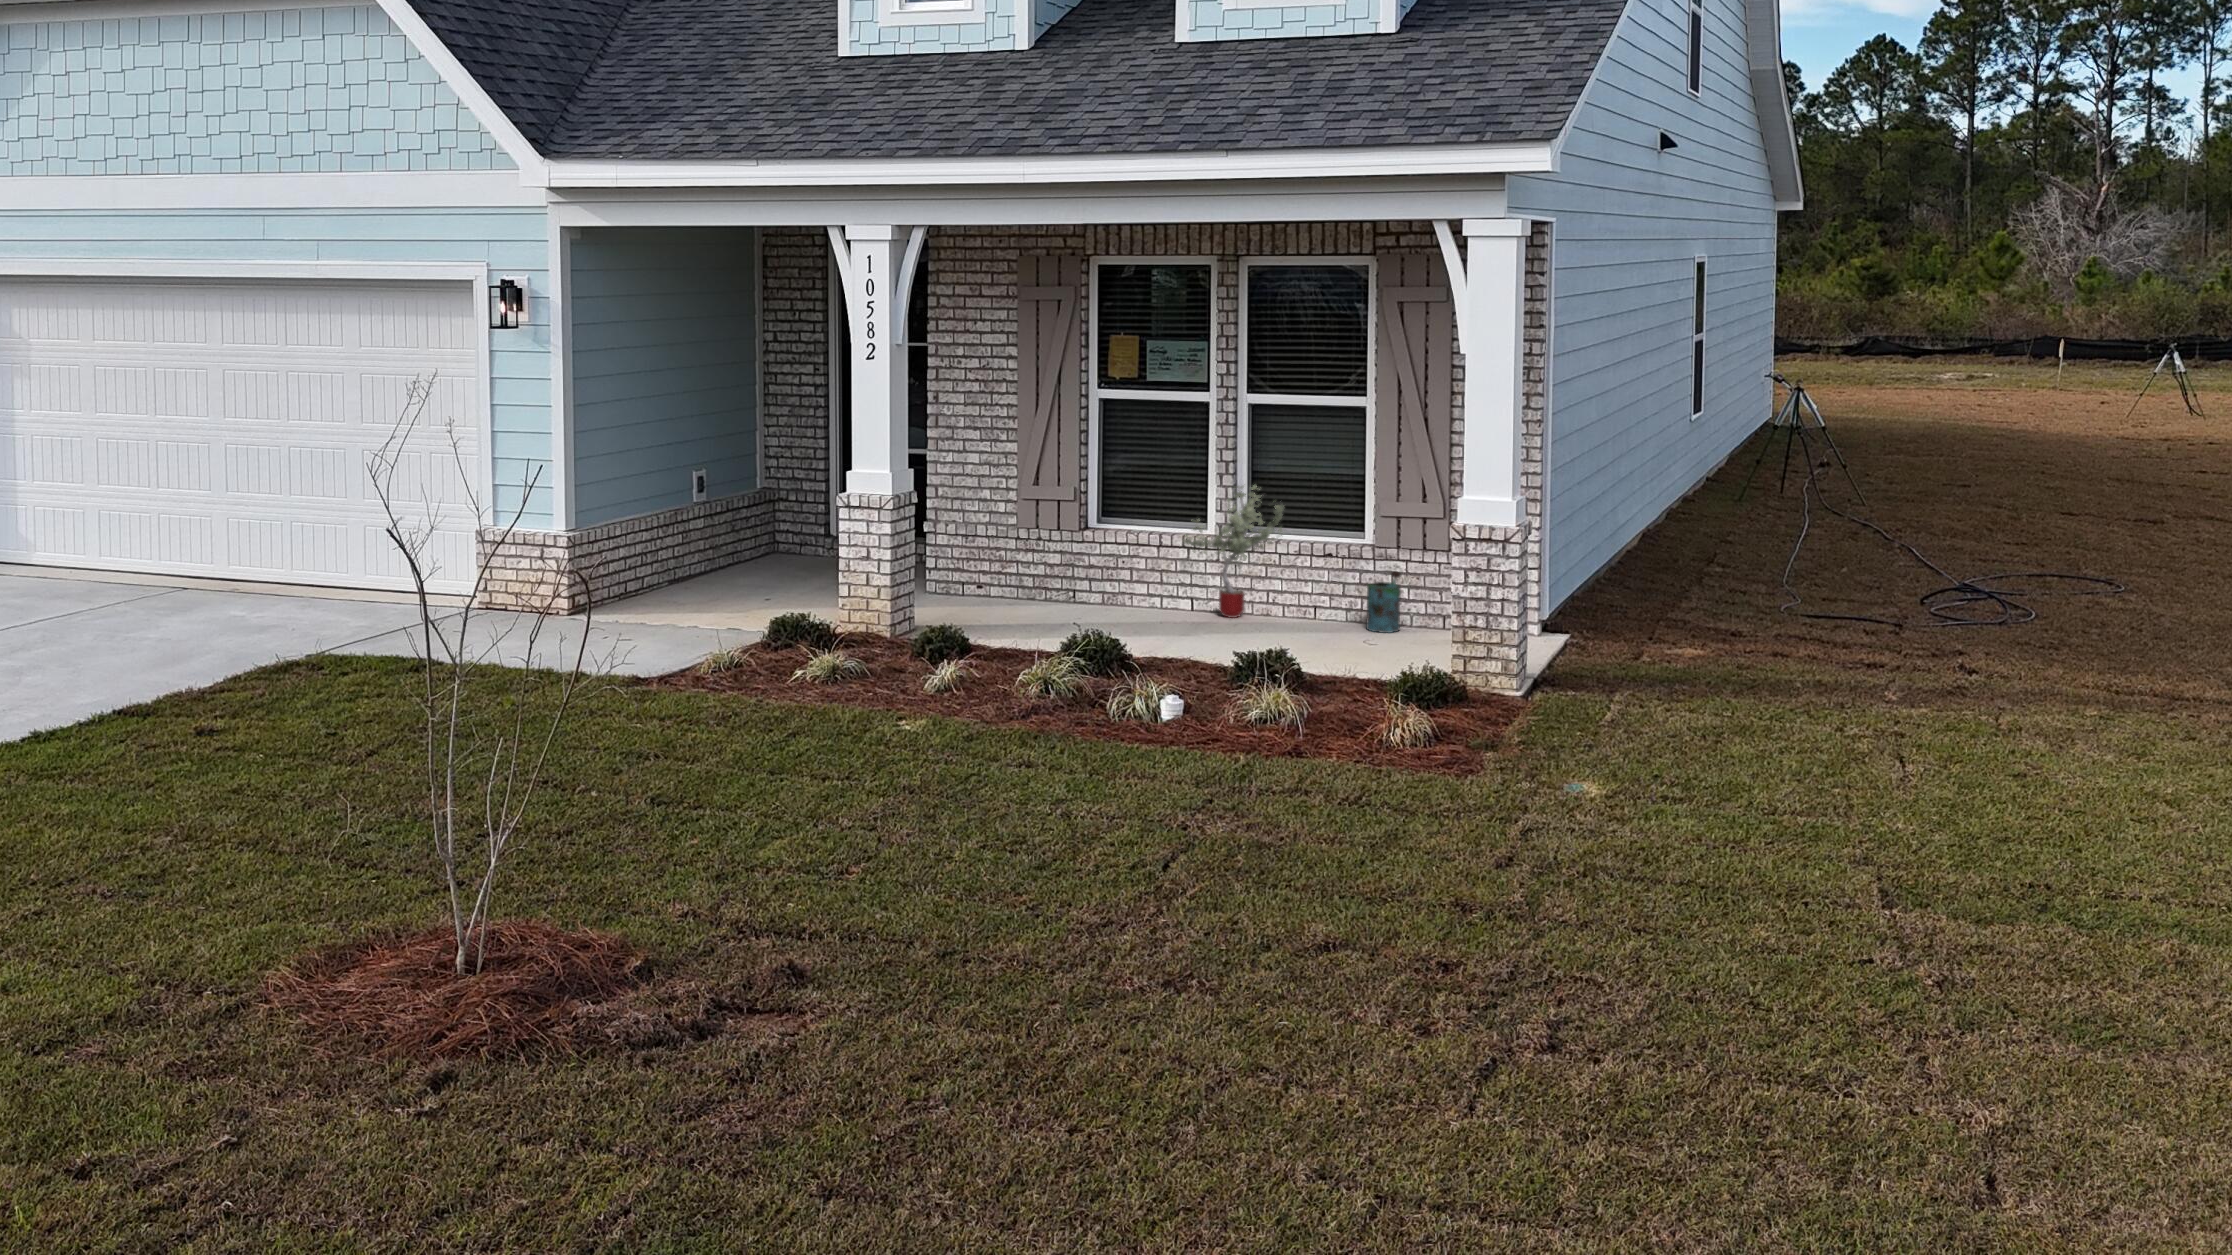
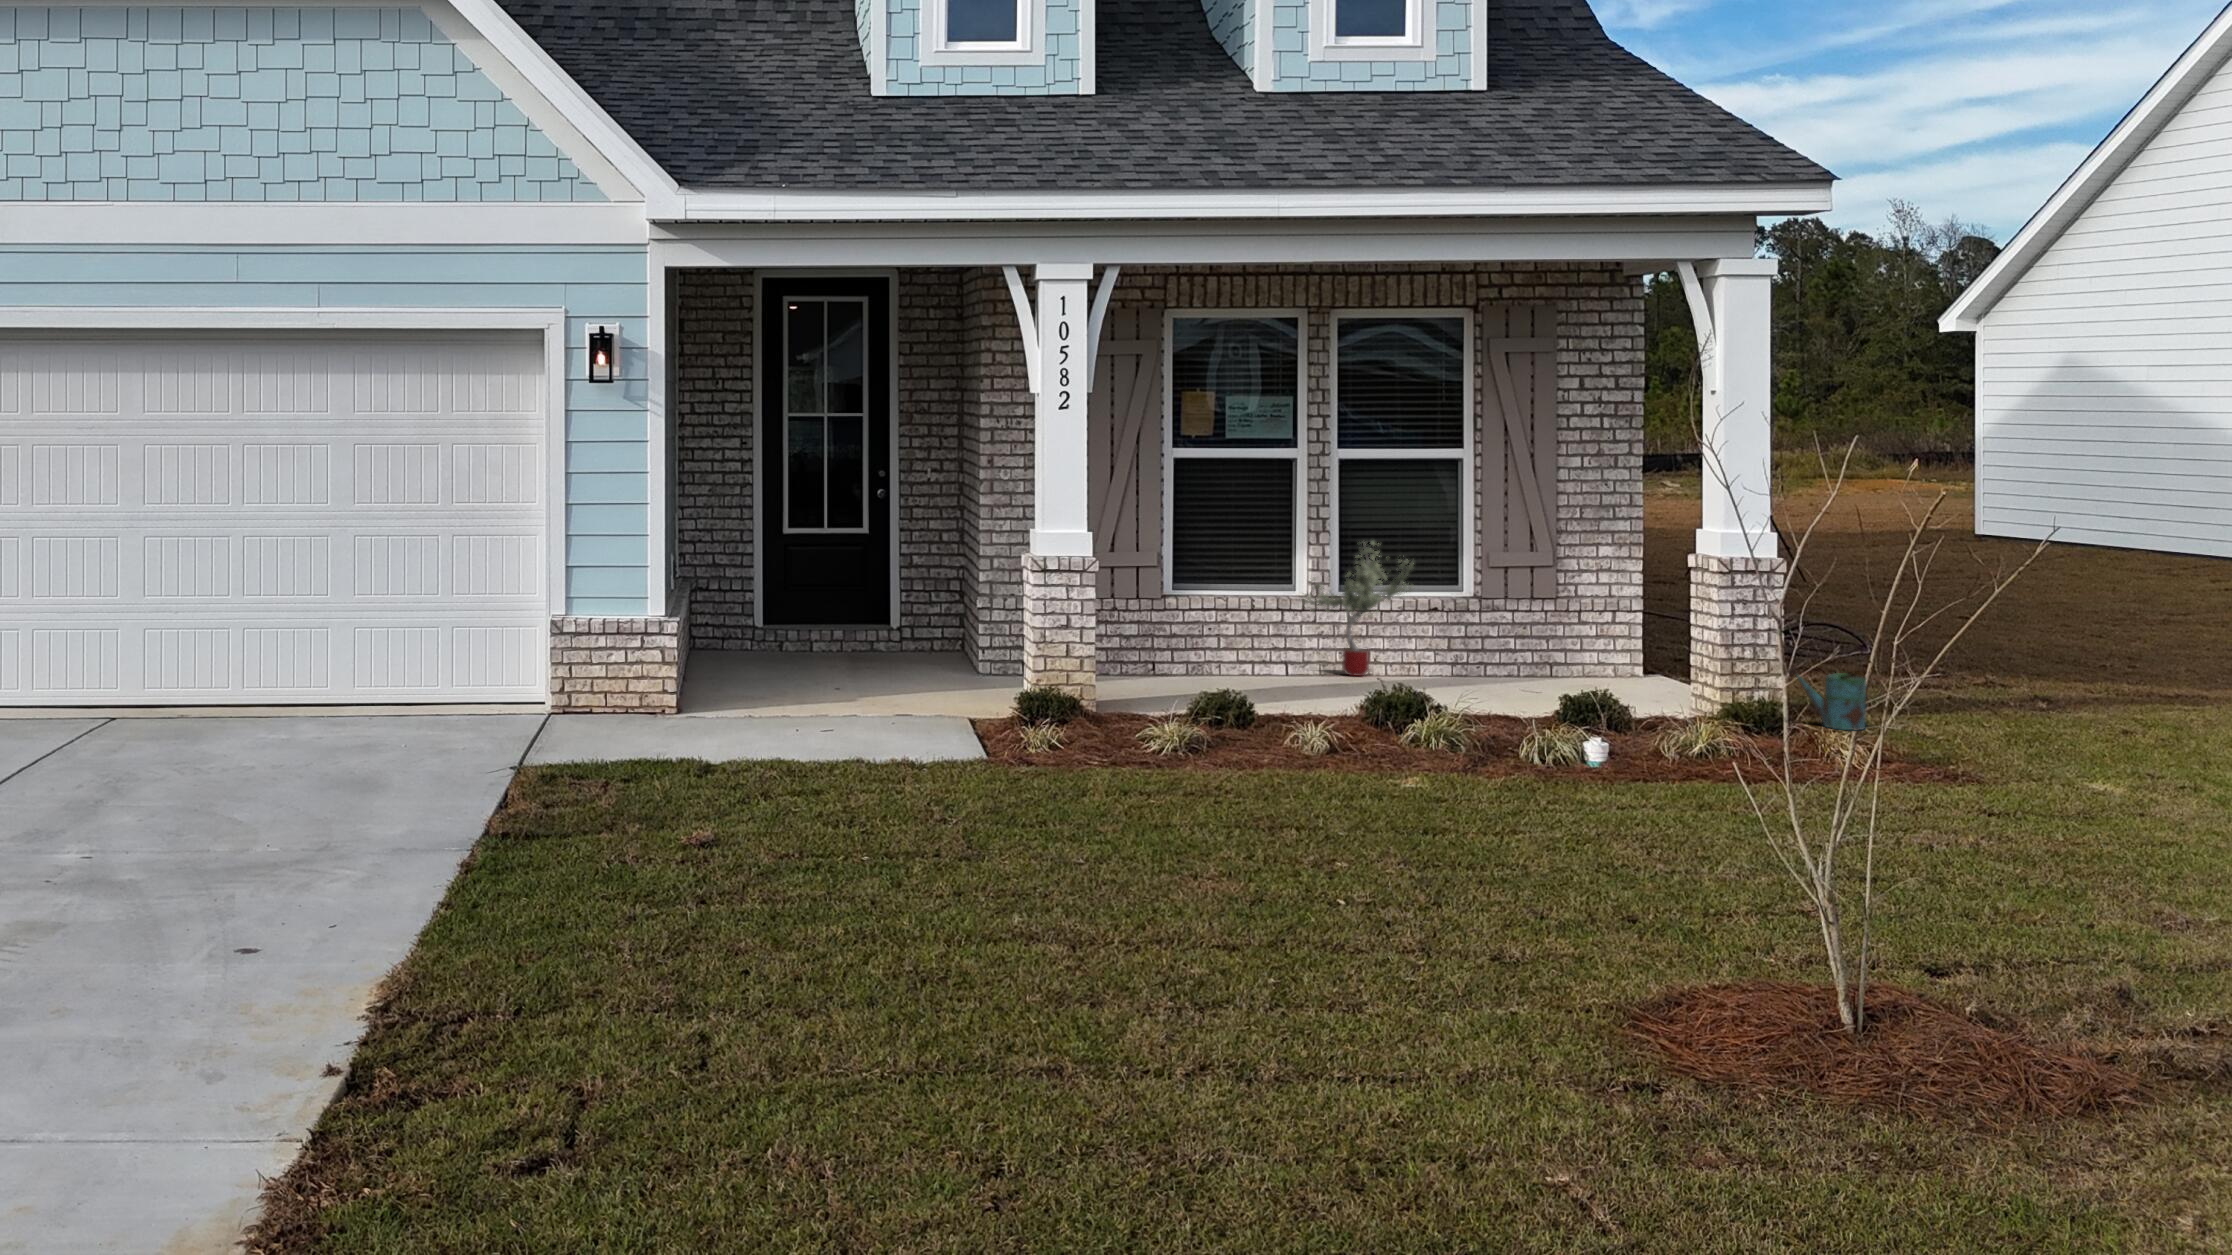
watering can: present [1366,571,1401,633] -> present [1787,666,1869,730]

